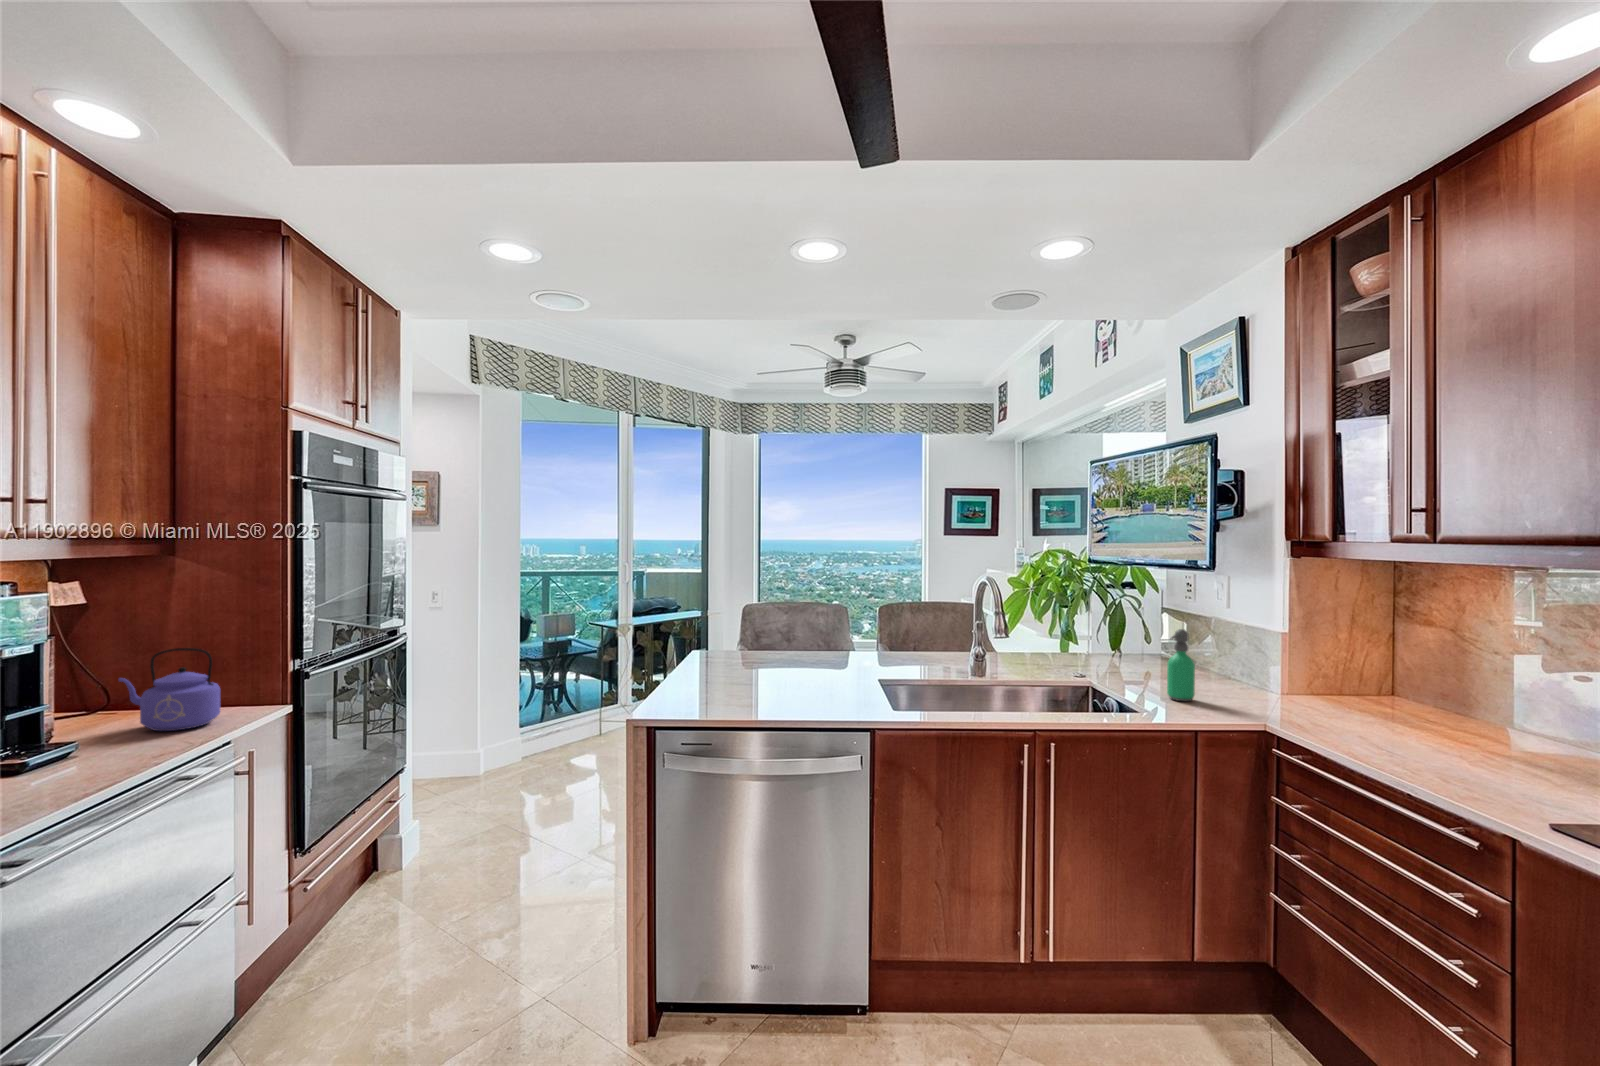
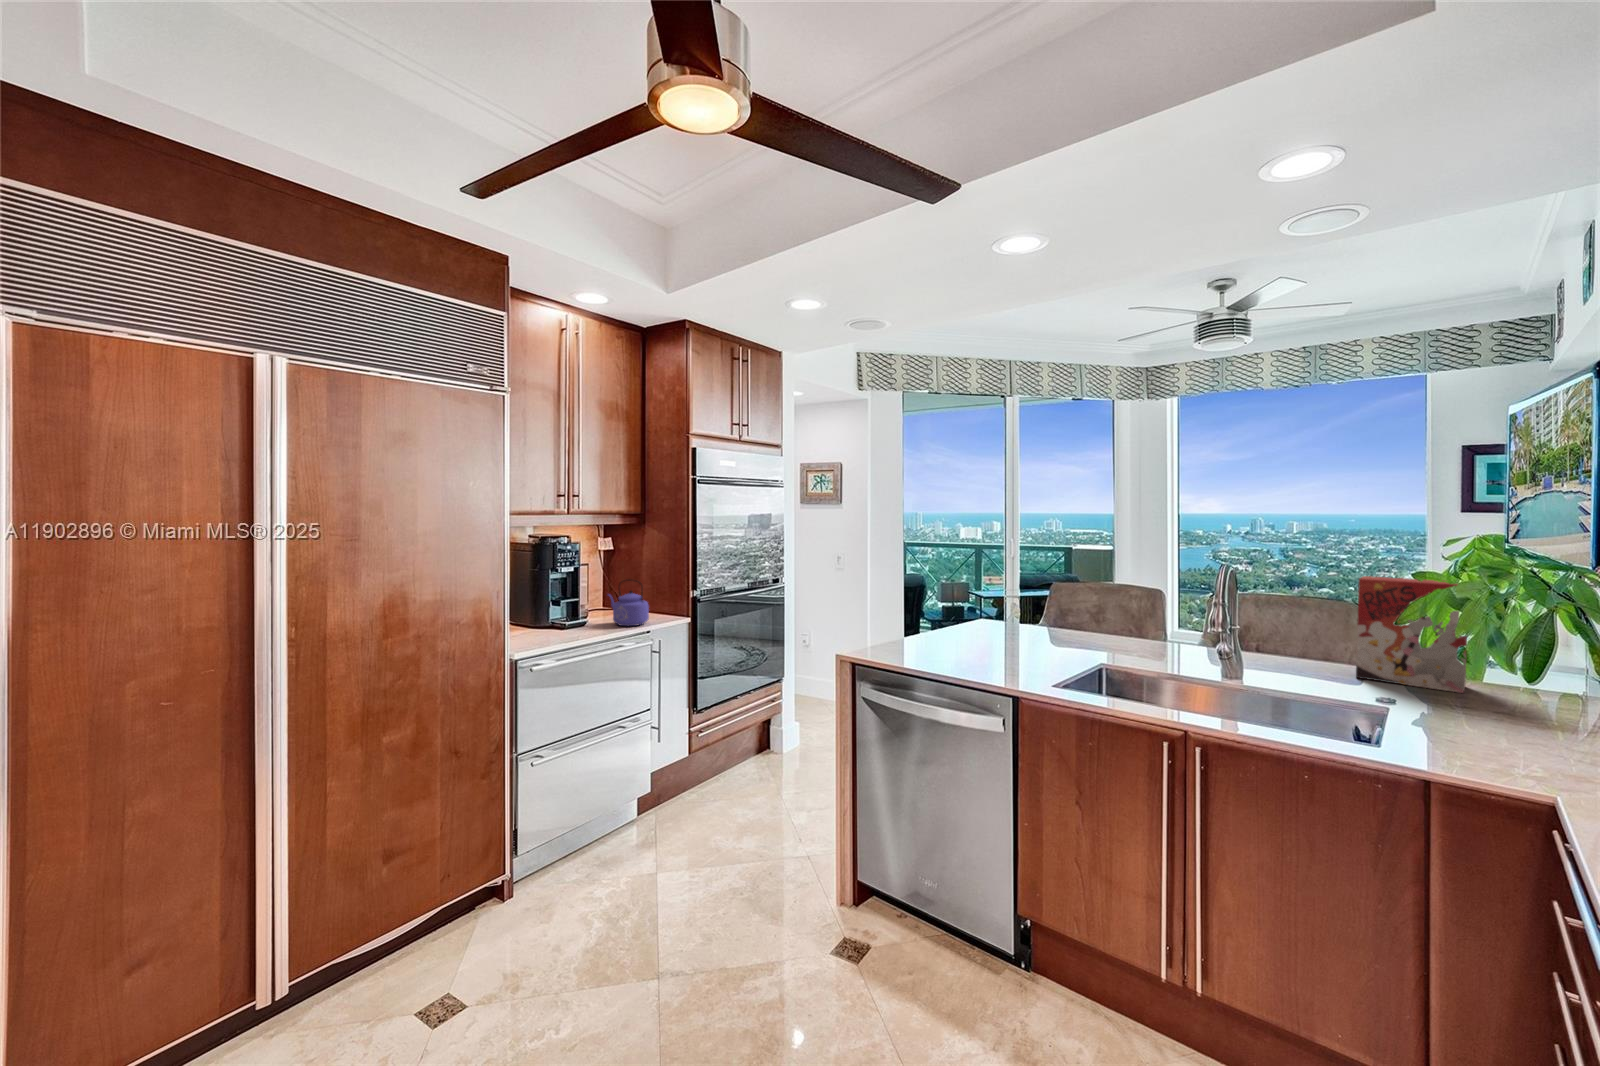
cereal box: none [1031,587,1101,669] -> present [1356,576,1467,693]
soap dispenser: present [1167,629,1195,701] -> none [1486,645,1542,750]

